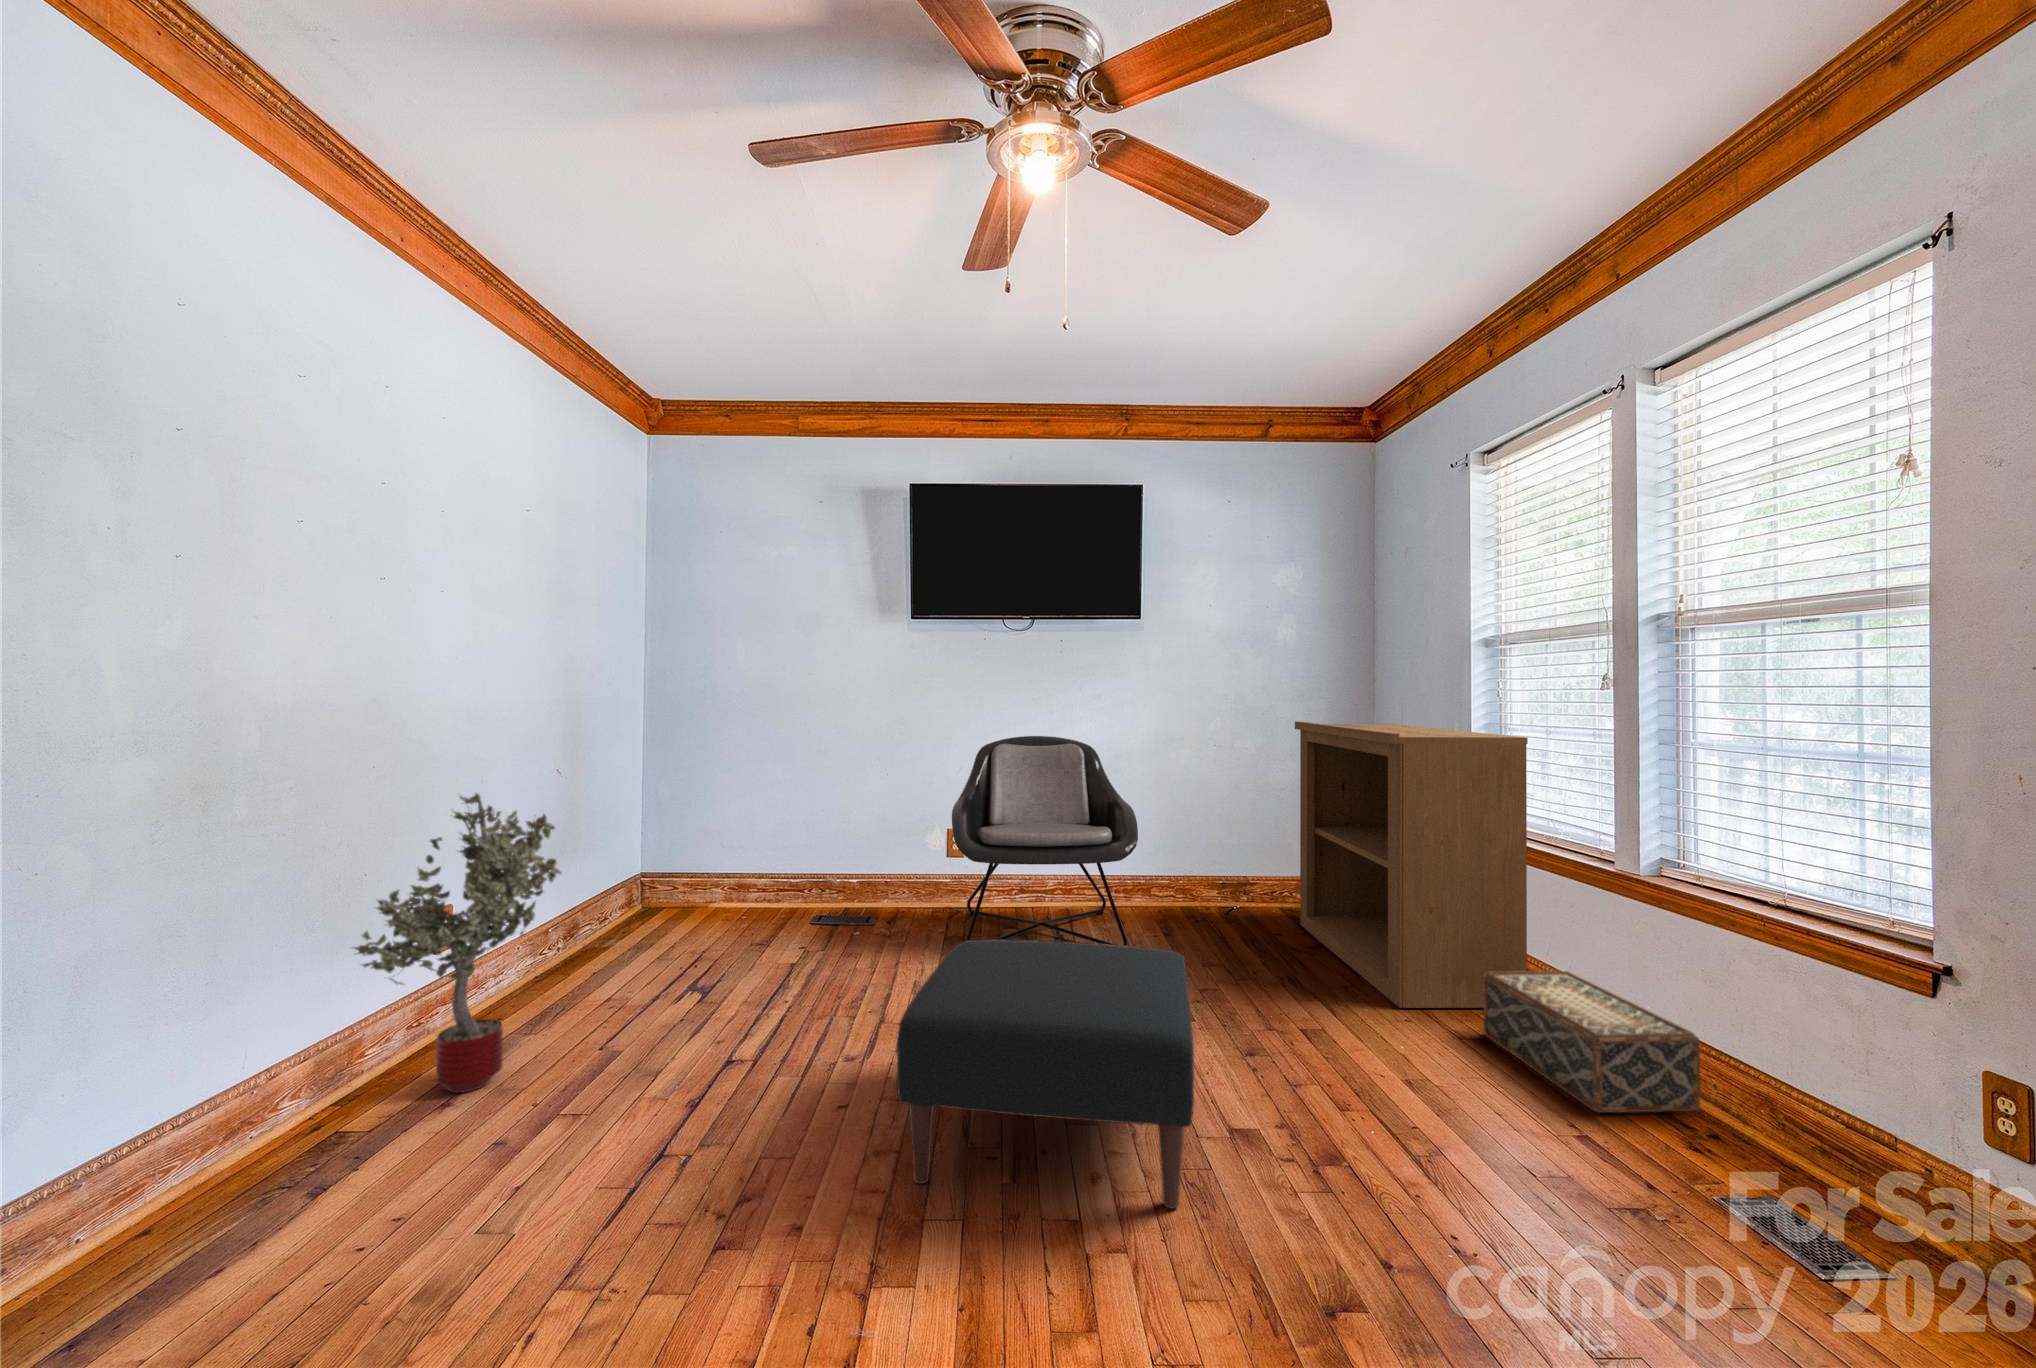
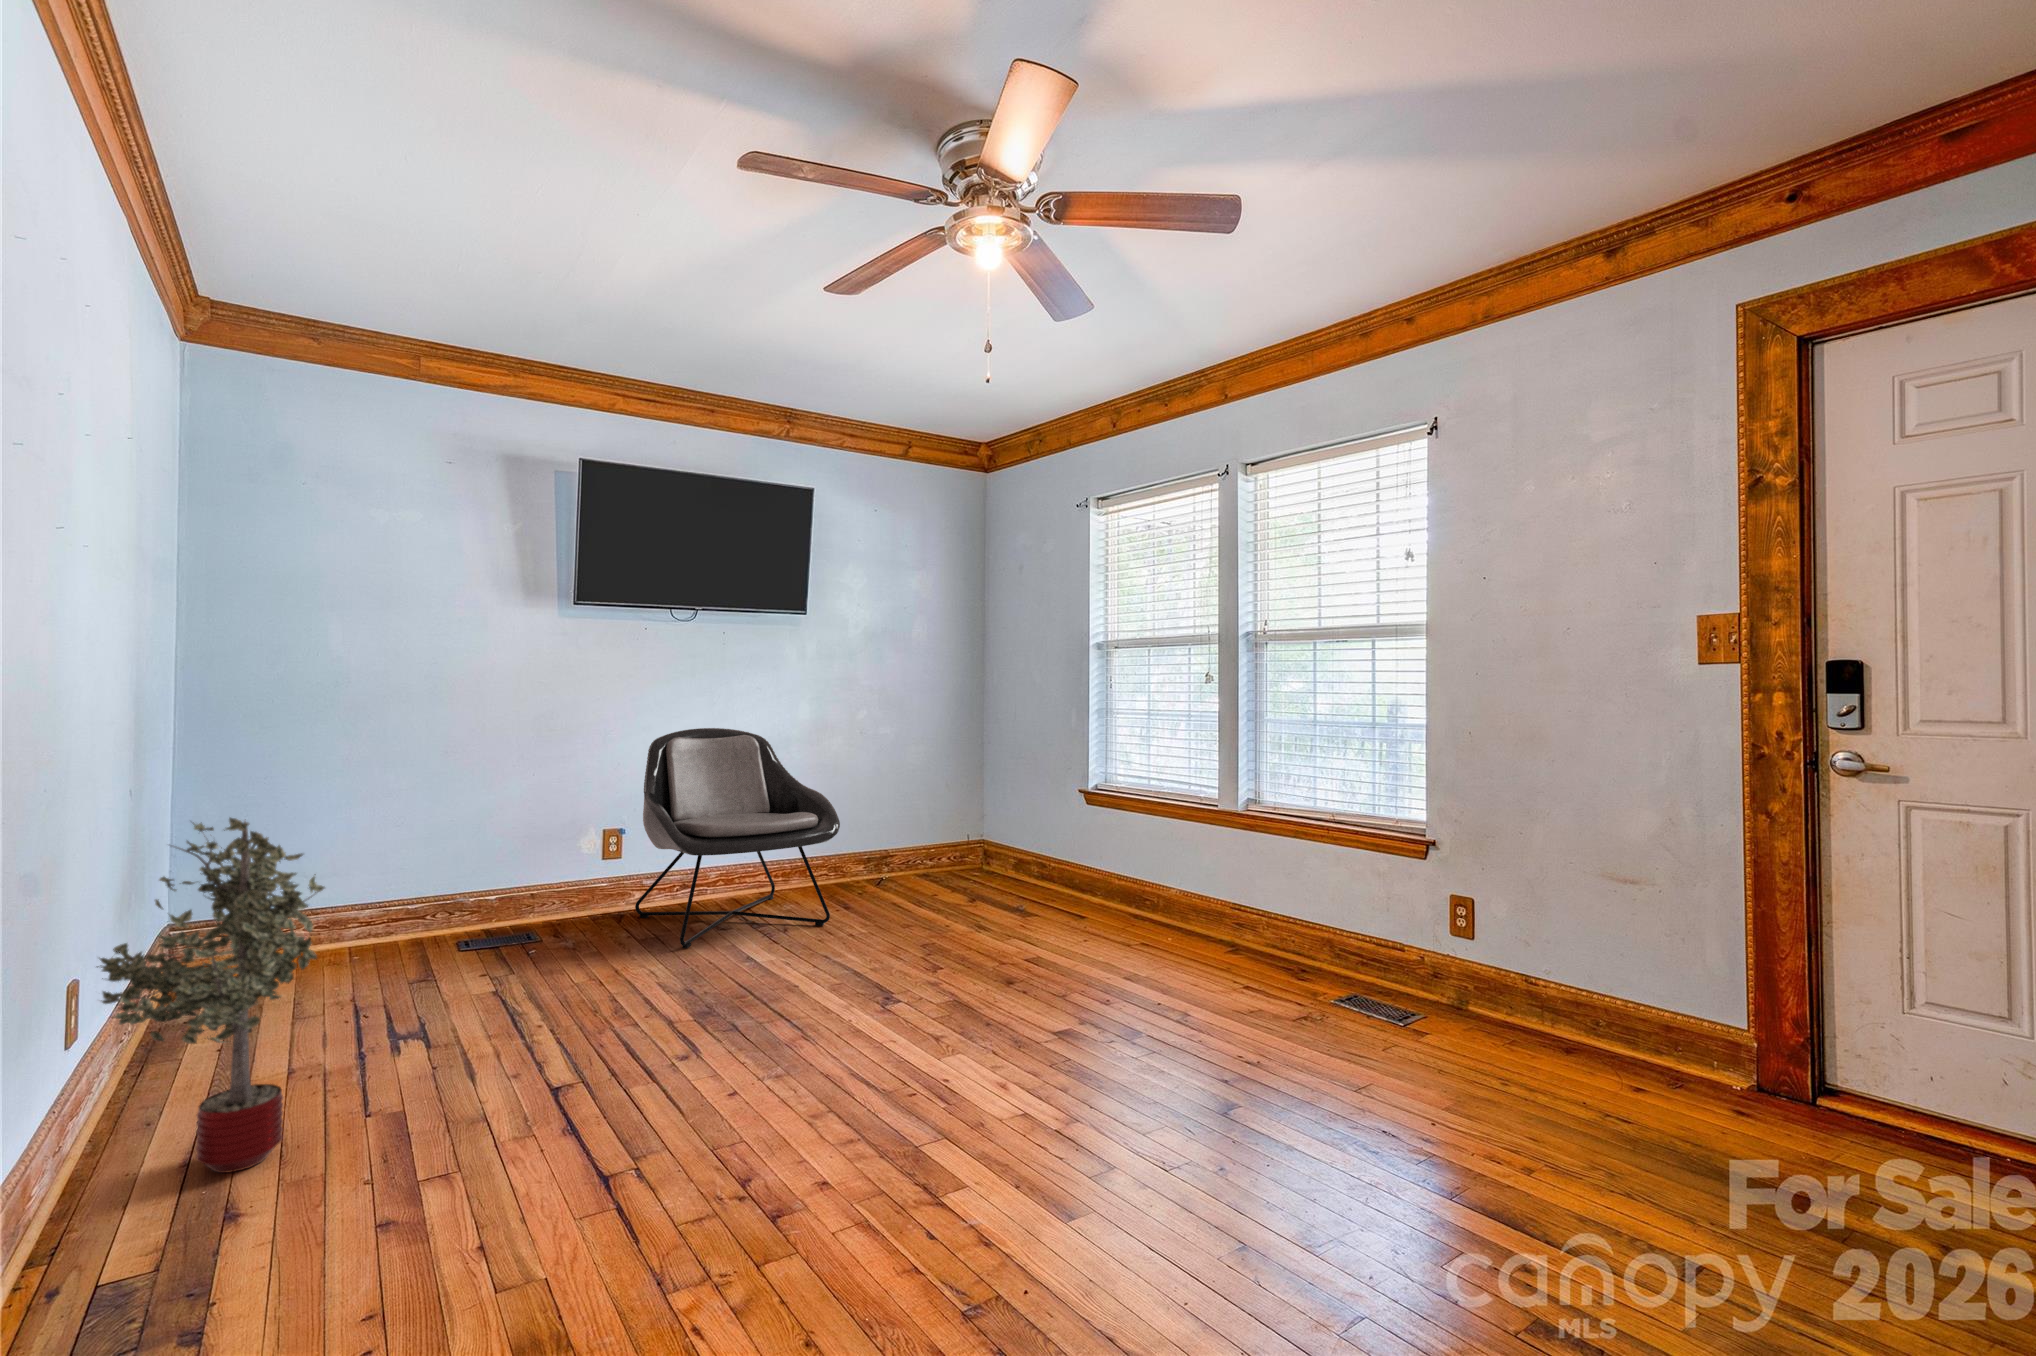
bookshelf: present [1295,721,1528,1008] -> none [944,710,1137,928]
ottoman: present [897,940,1194,1209] -> none [781,897,1041,1099]
woven basket: present [1483,971,1700,1113] -> none [1119,883,1249,963]

